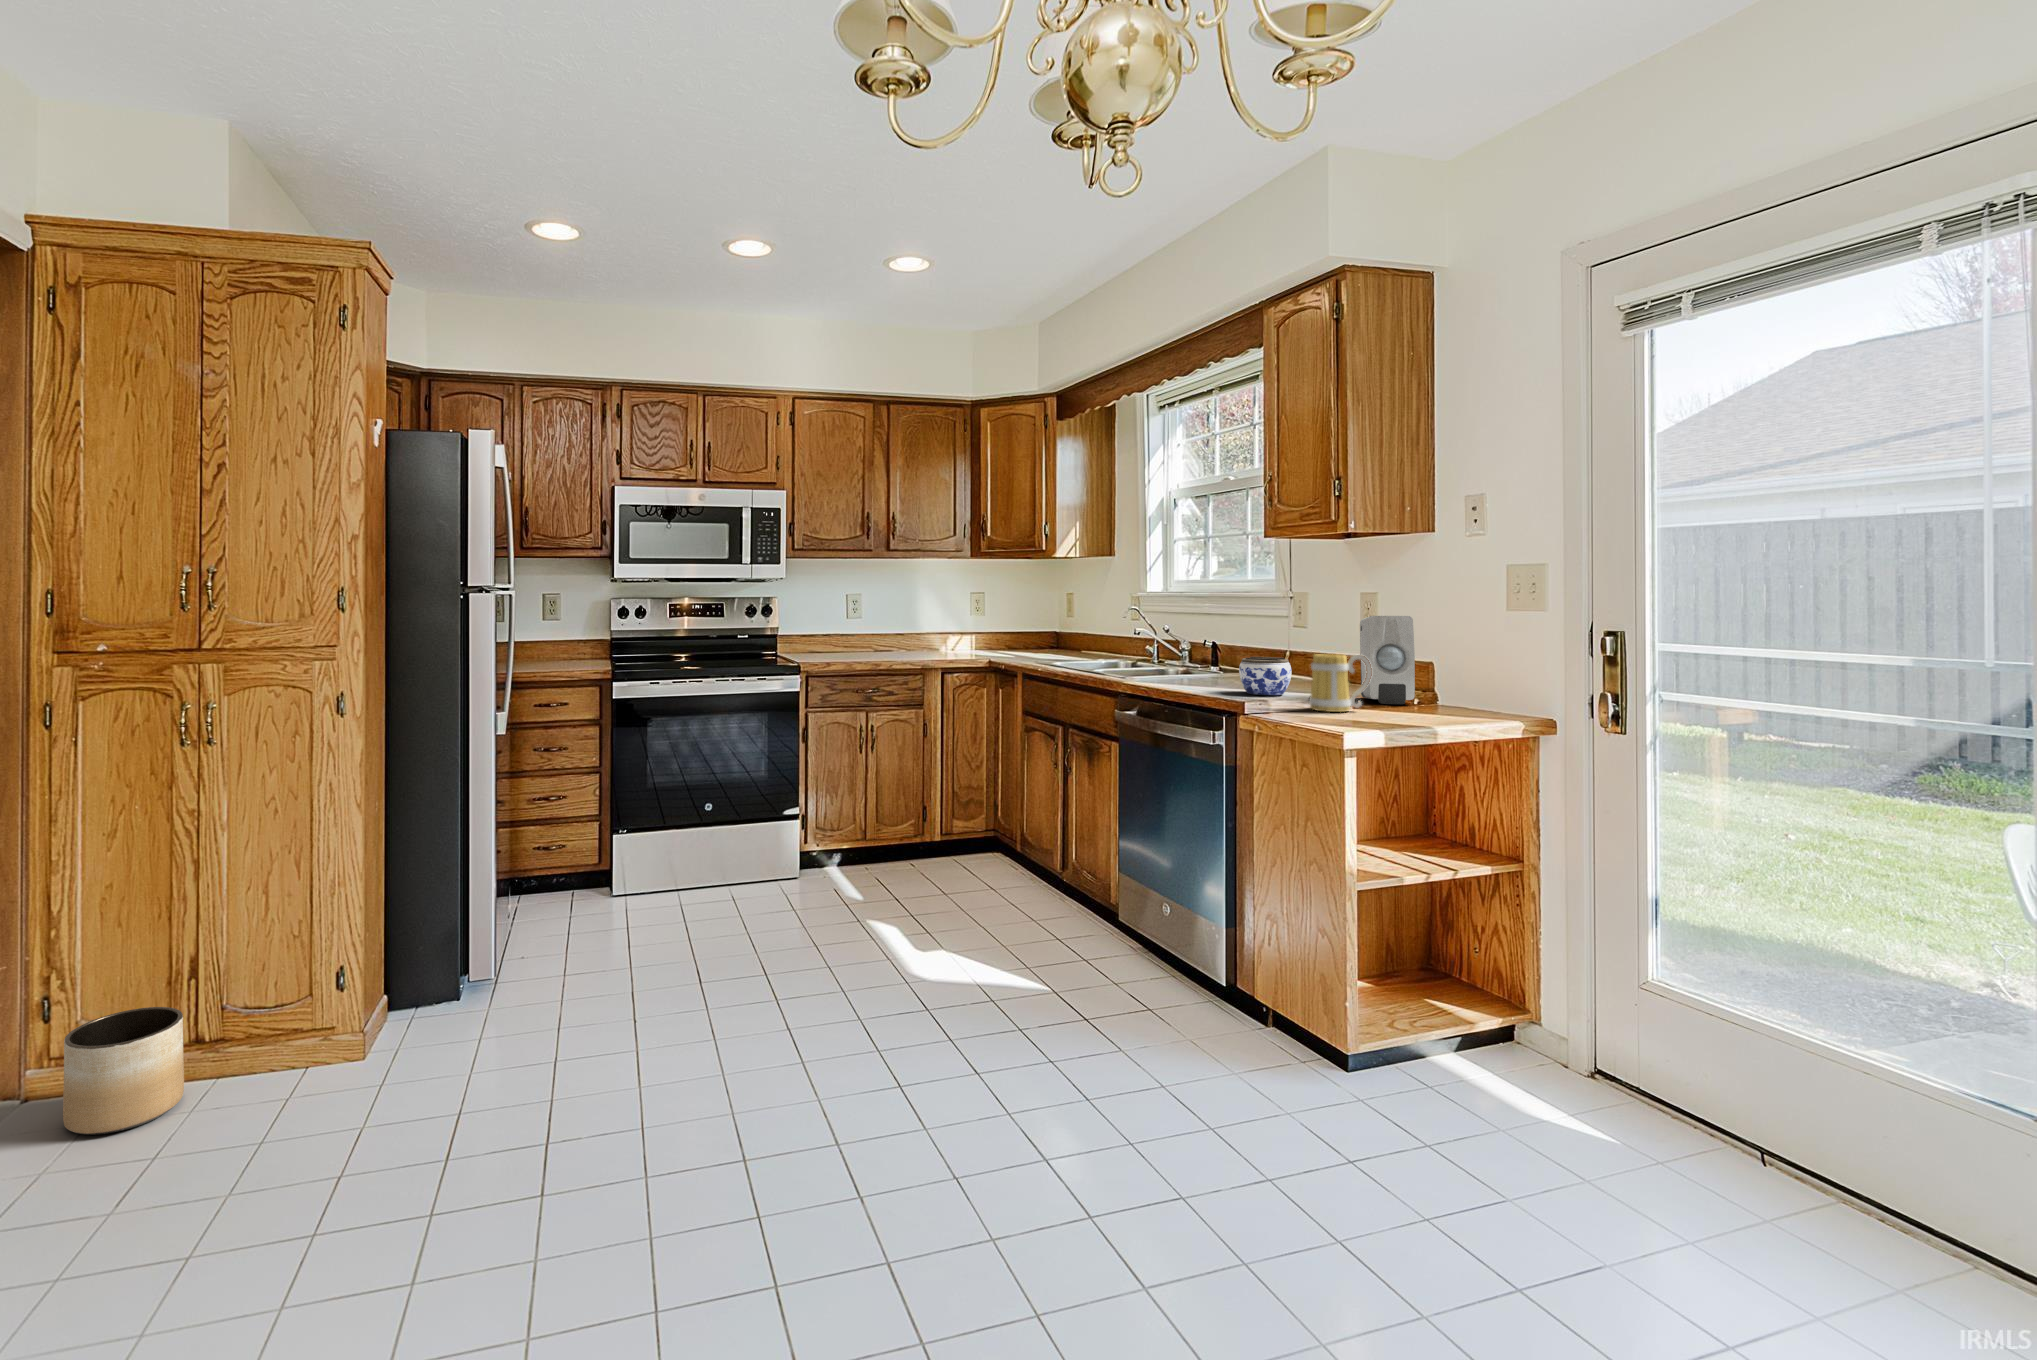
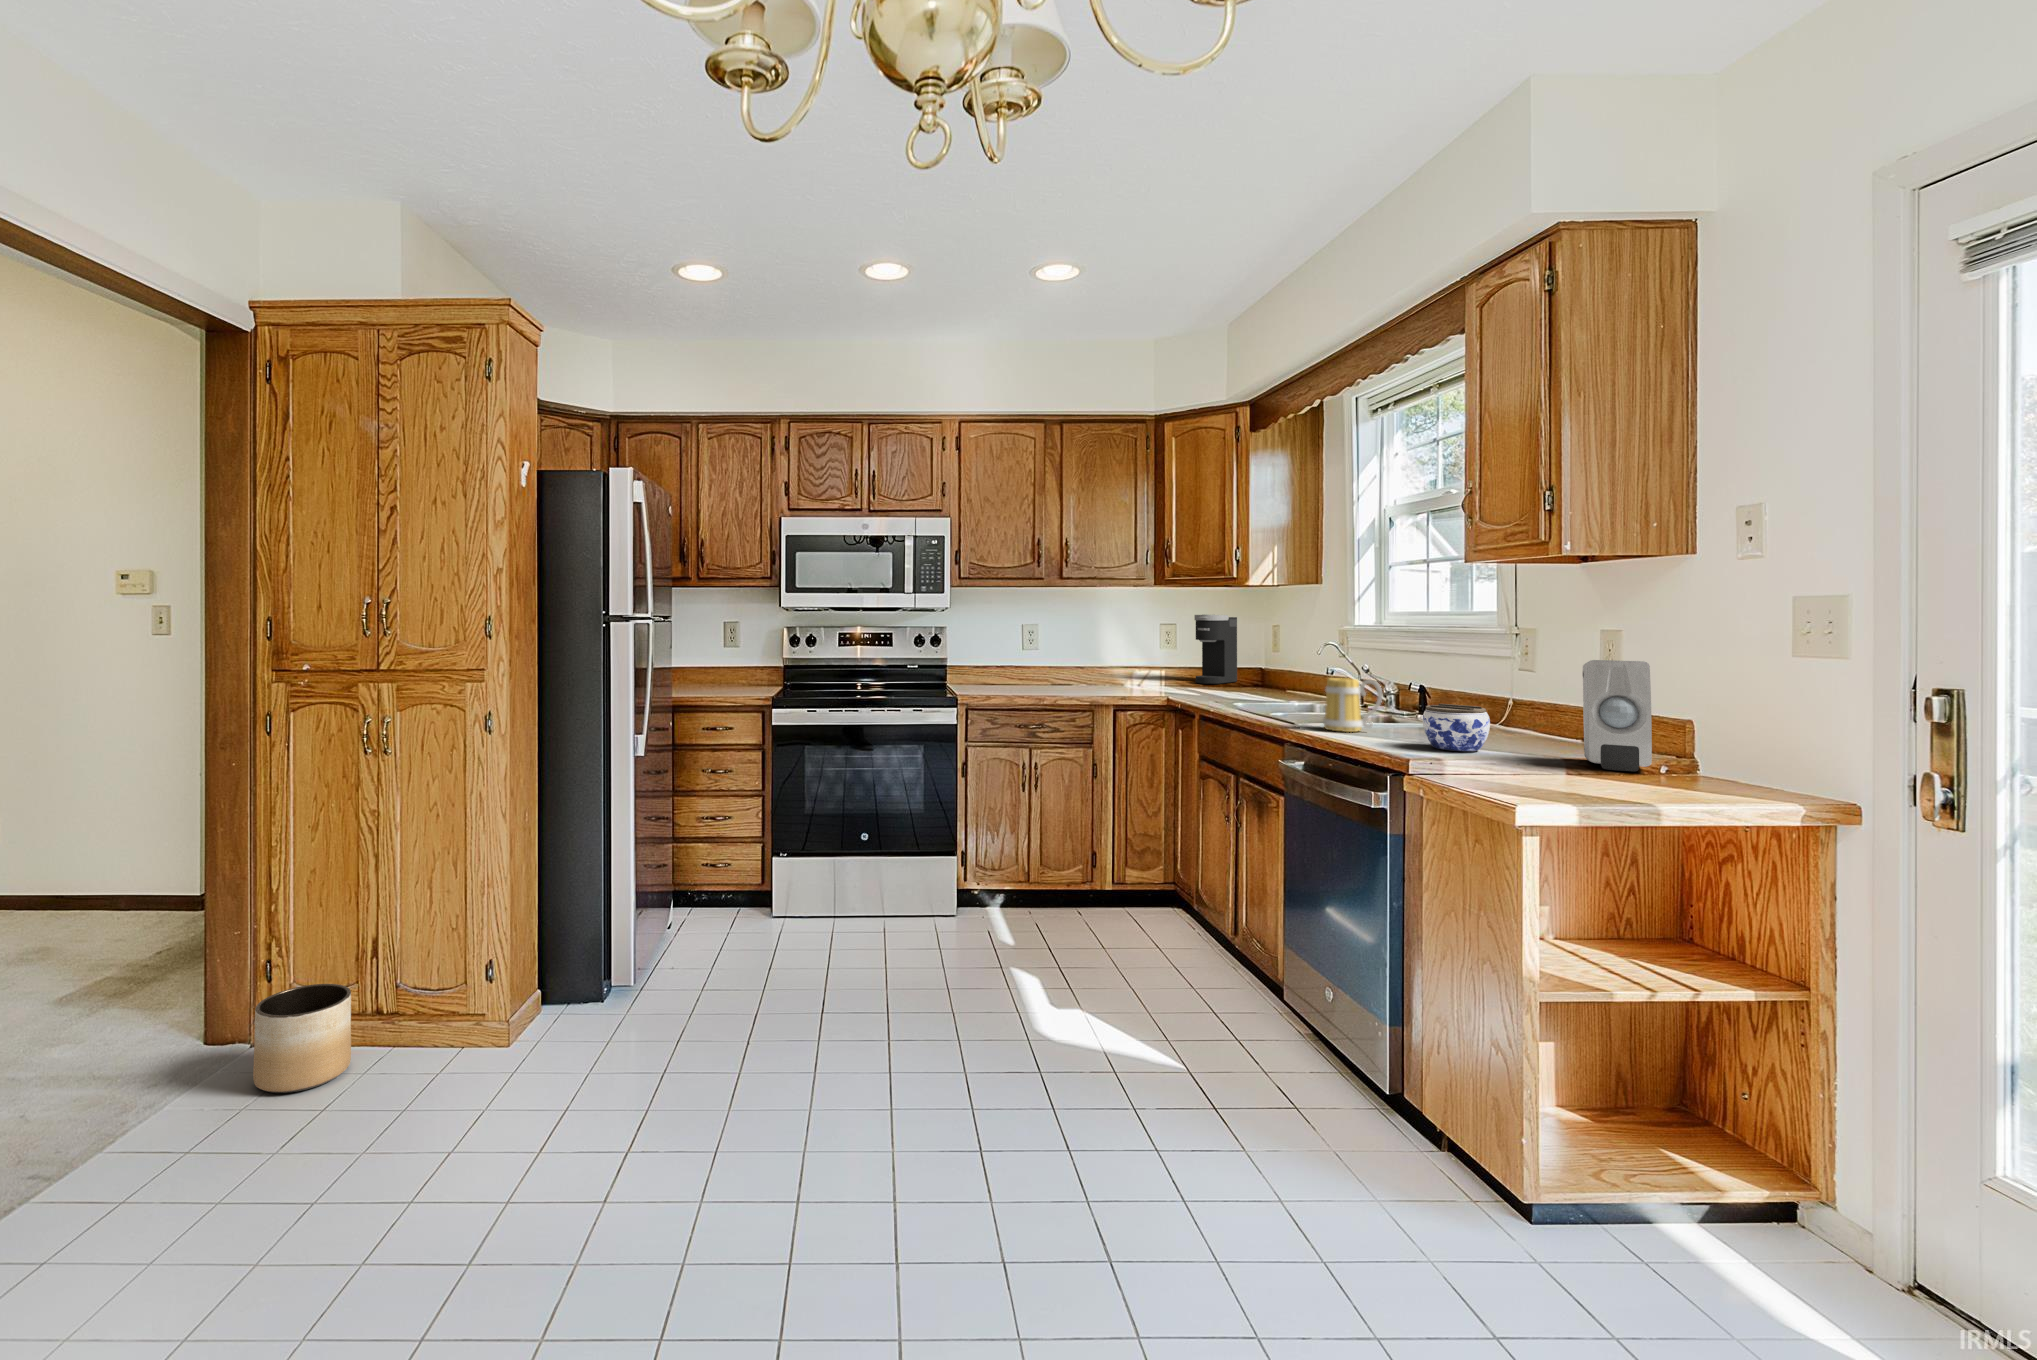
coffee maker: none [1009,588,1044,652] -> present [1194,614,1237,684]
mug: present [1309,654,1371,712] -> present [1323,678,1382,732]

